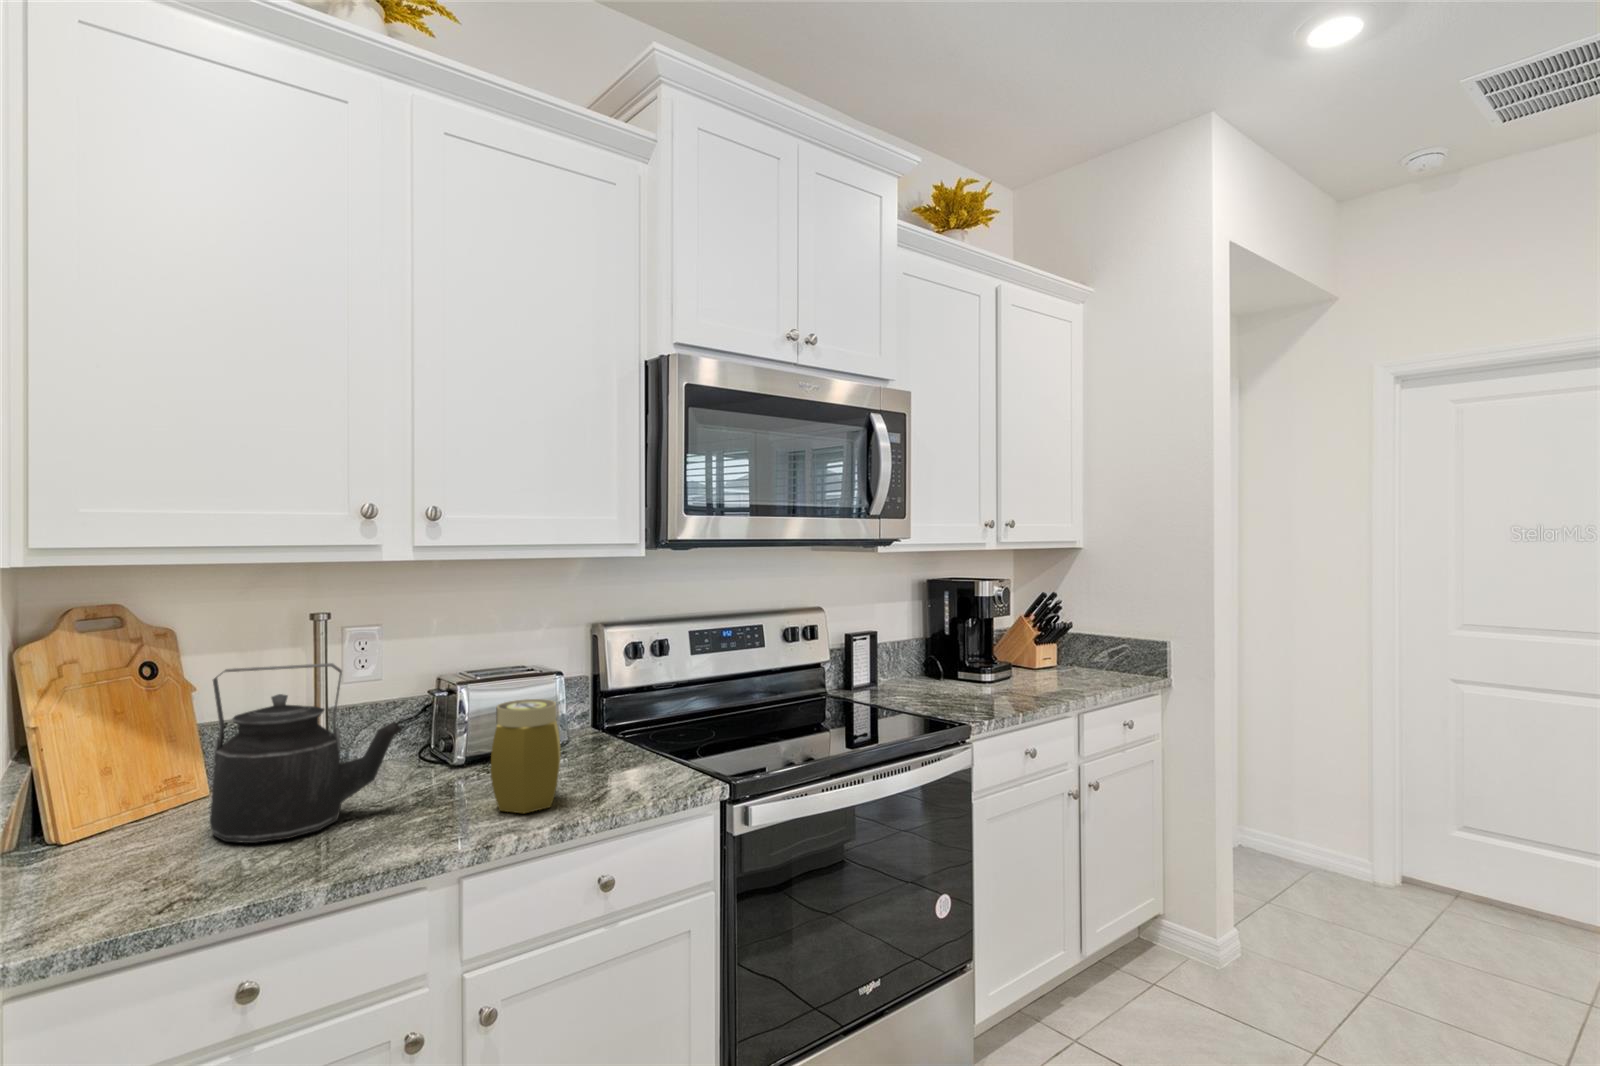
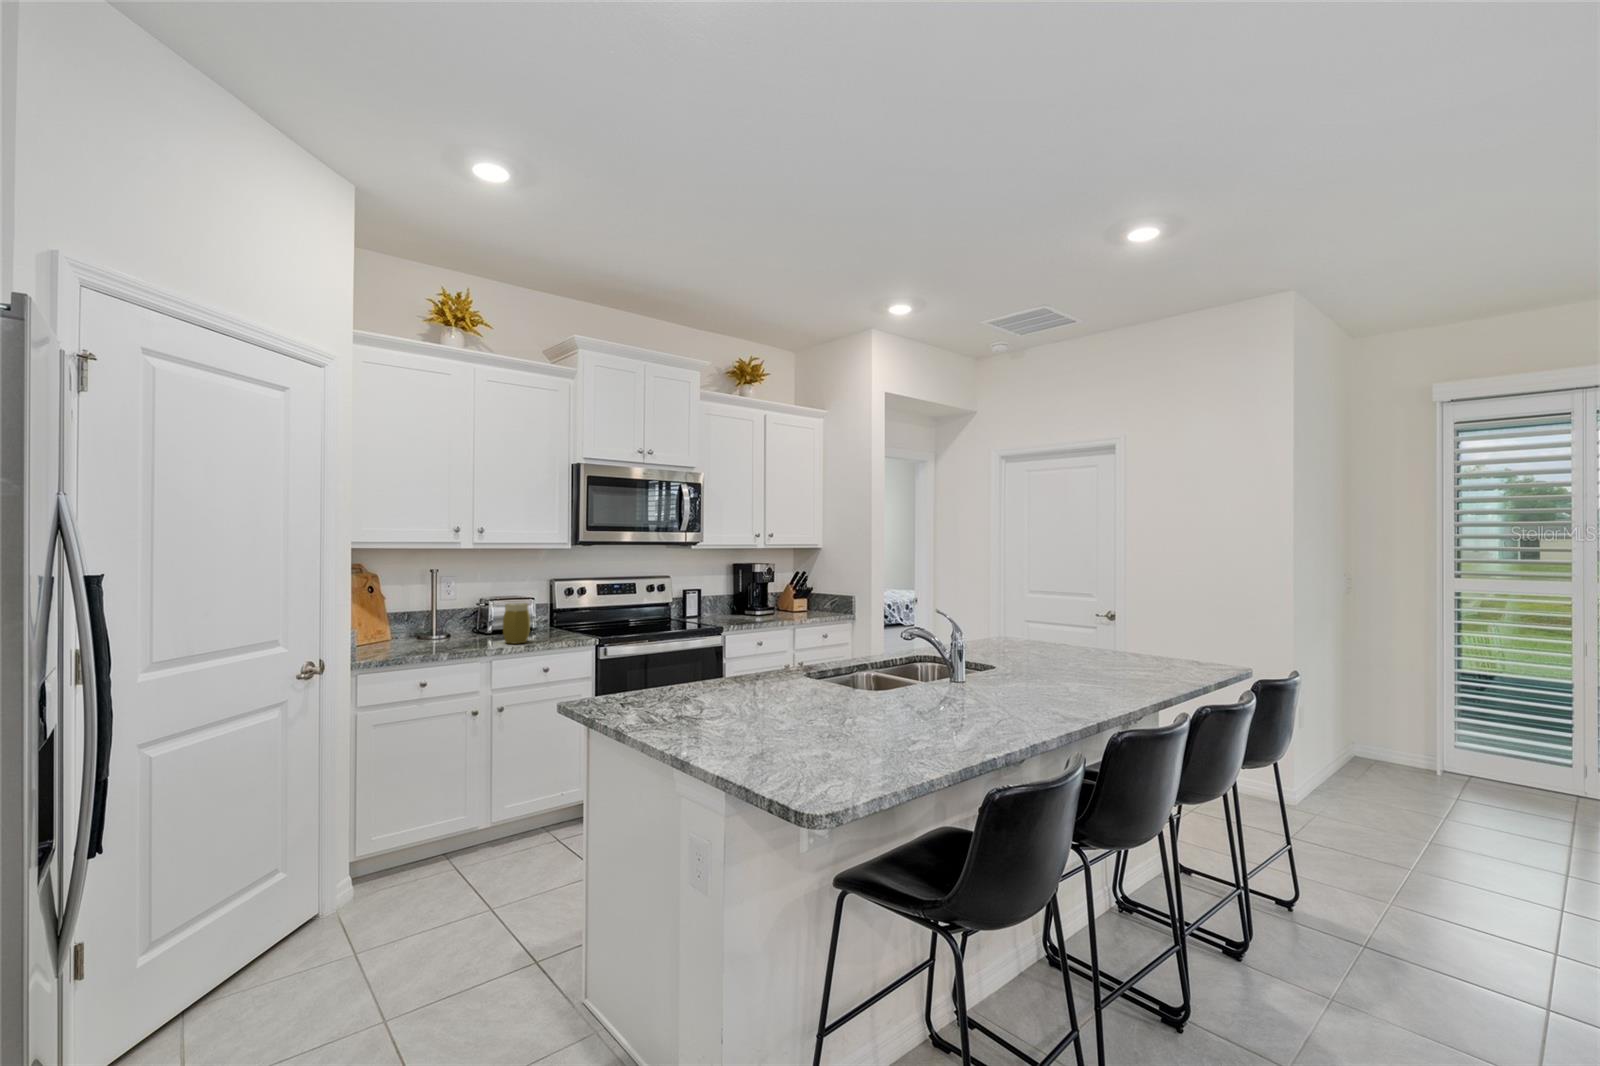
kettle: present [210,663,402,843] -> none [400,587,469,648]

